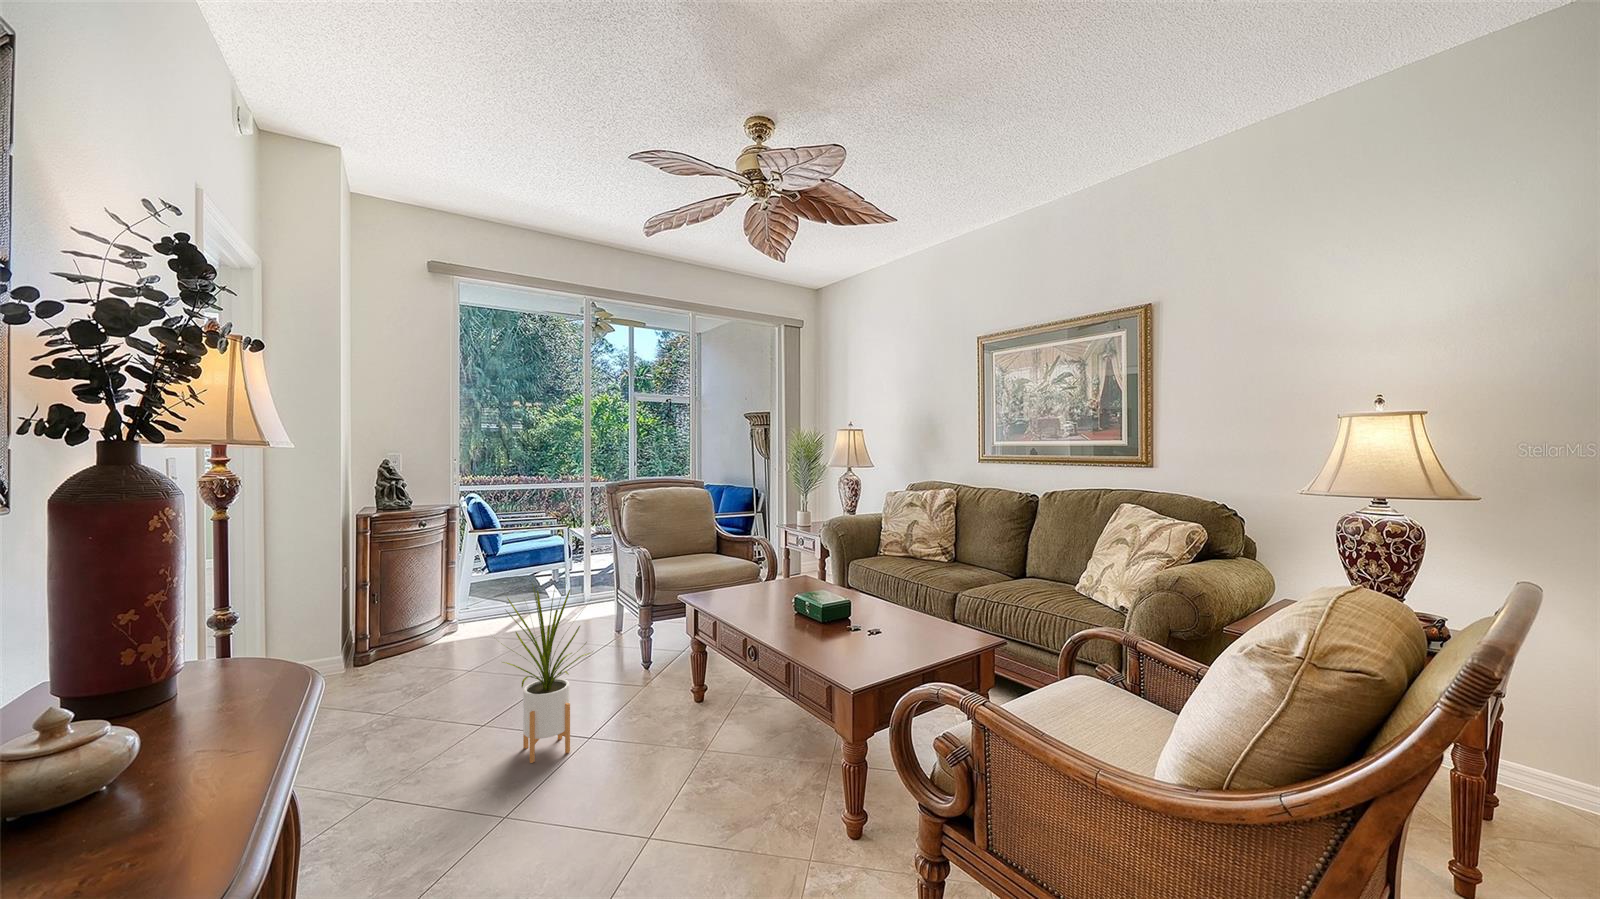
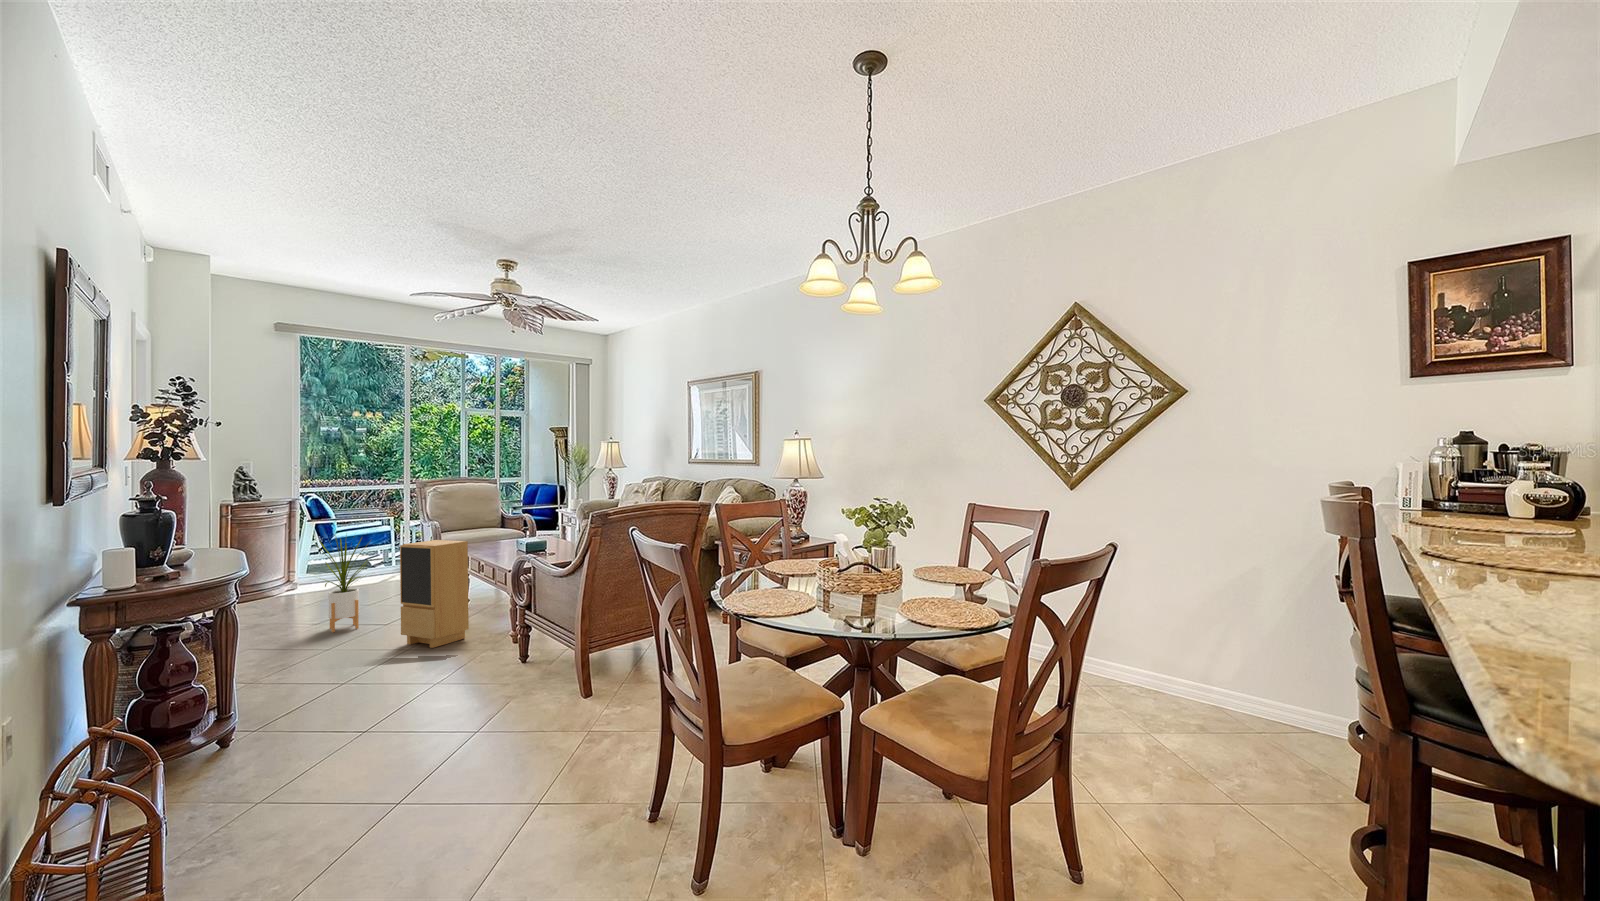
speaker: none [669,616,786,852] -> present [400,540,469,648]

